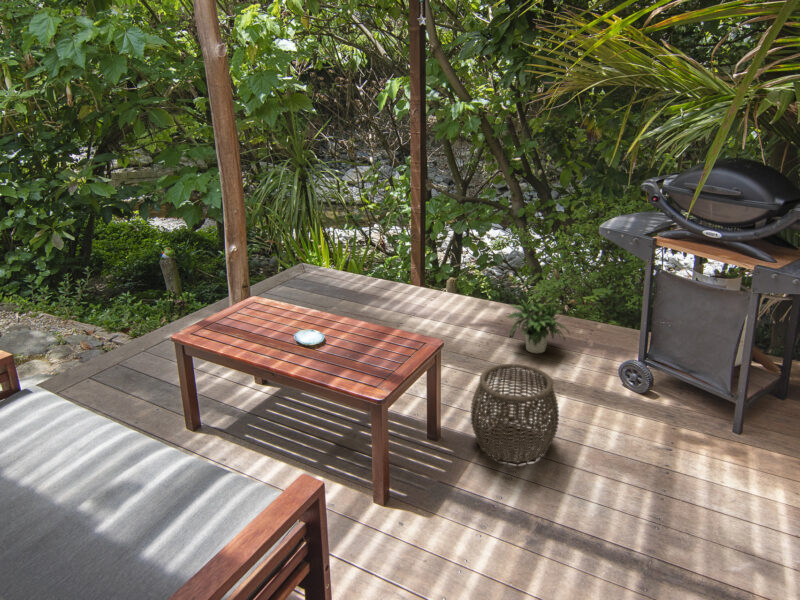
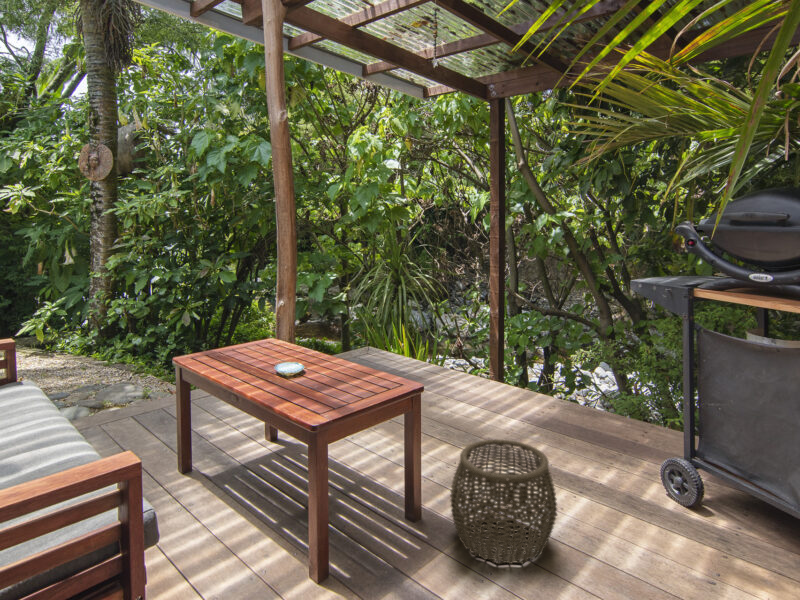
potted plant: present [508,299,570,353] -> none [517,383,610,449]

